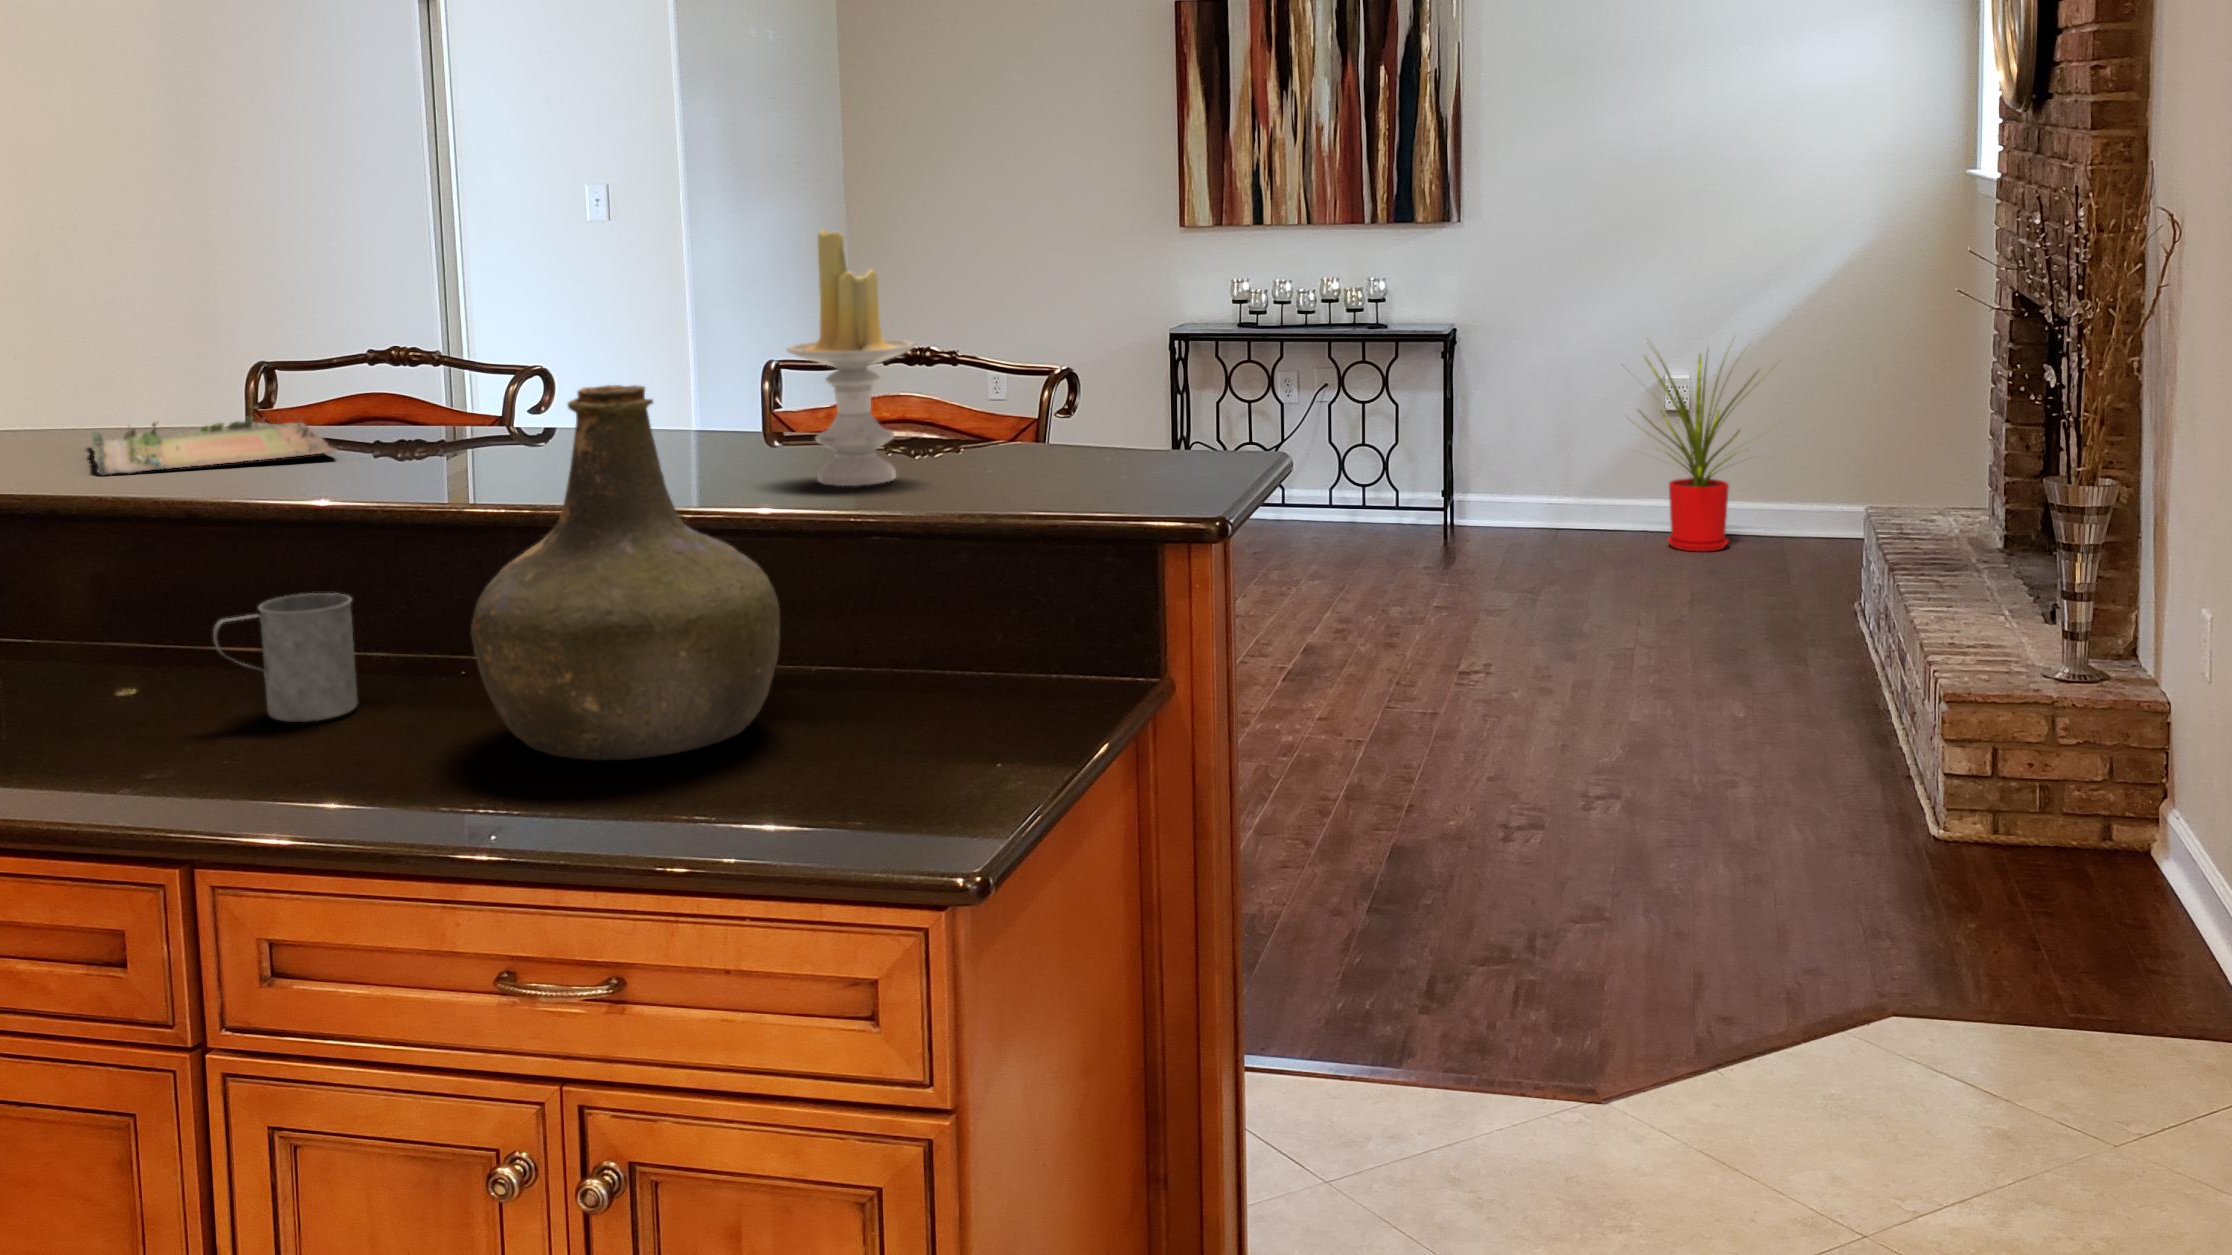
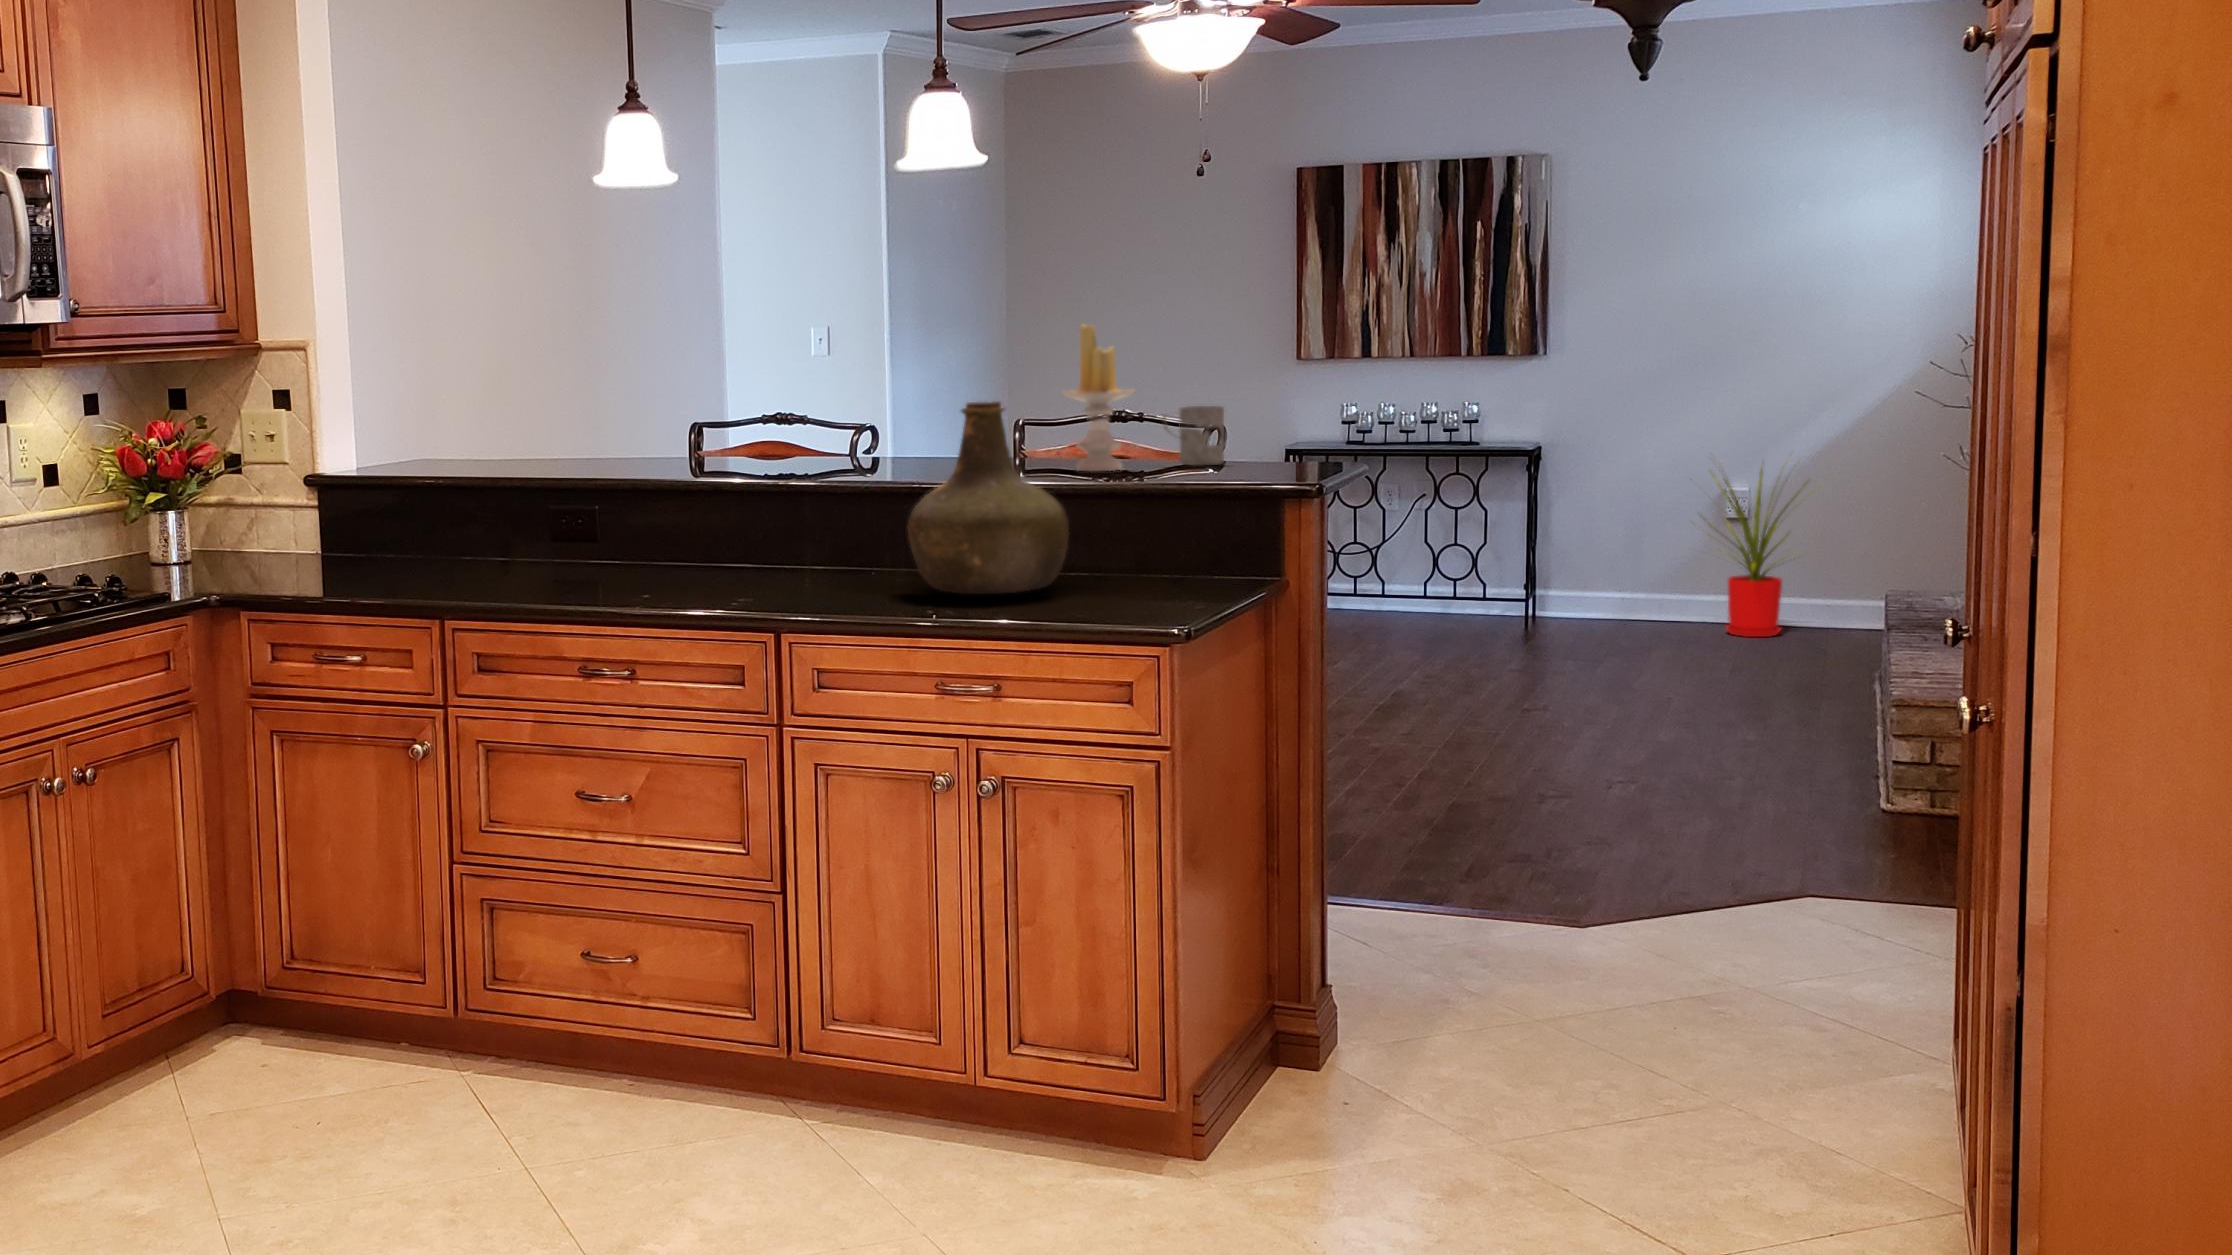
tray: present [91,406,336,476] -> none [627,437,783,471]
mug: present [213,593,358,722] -> present [1163,406,1224,466]

